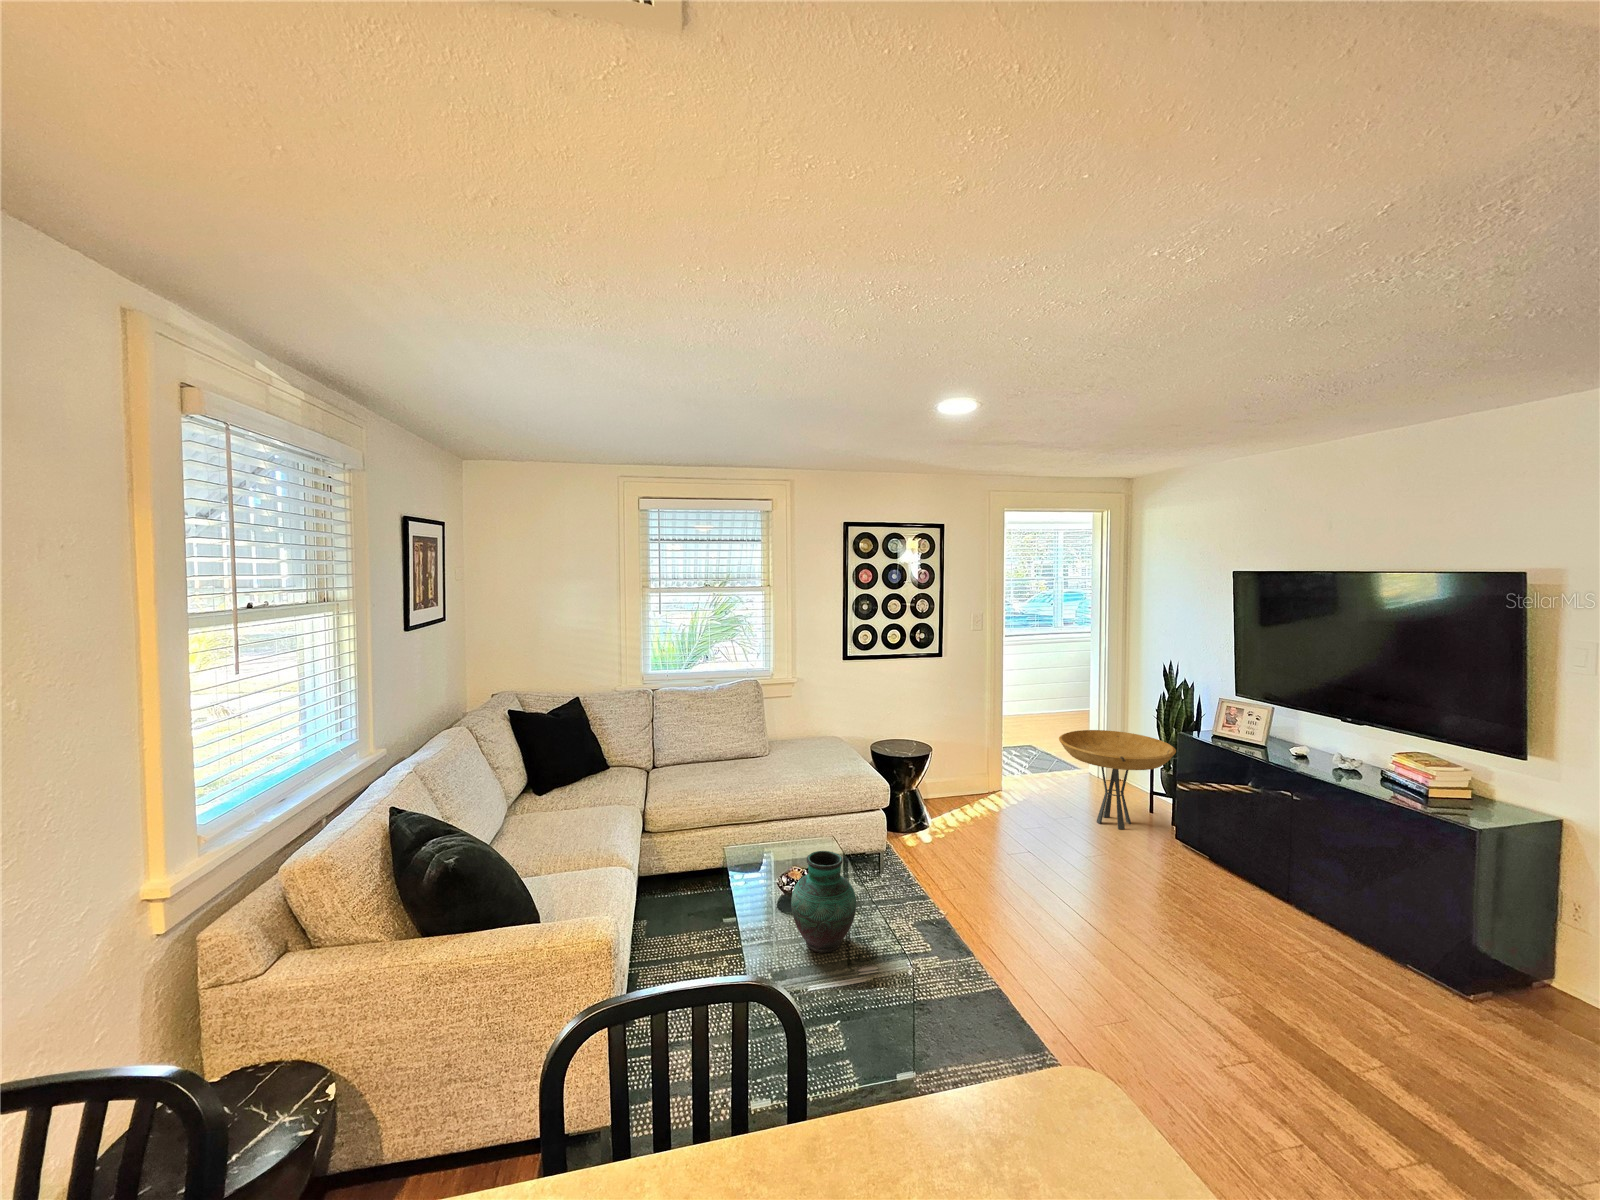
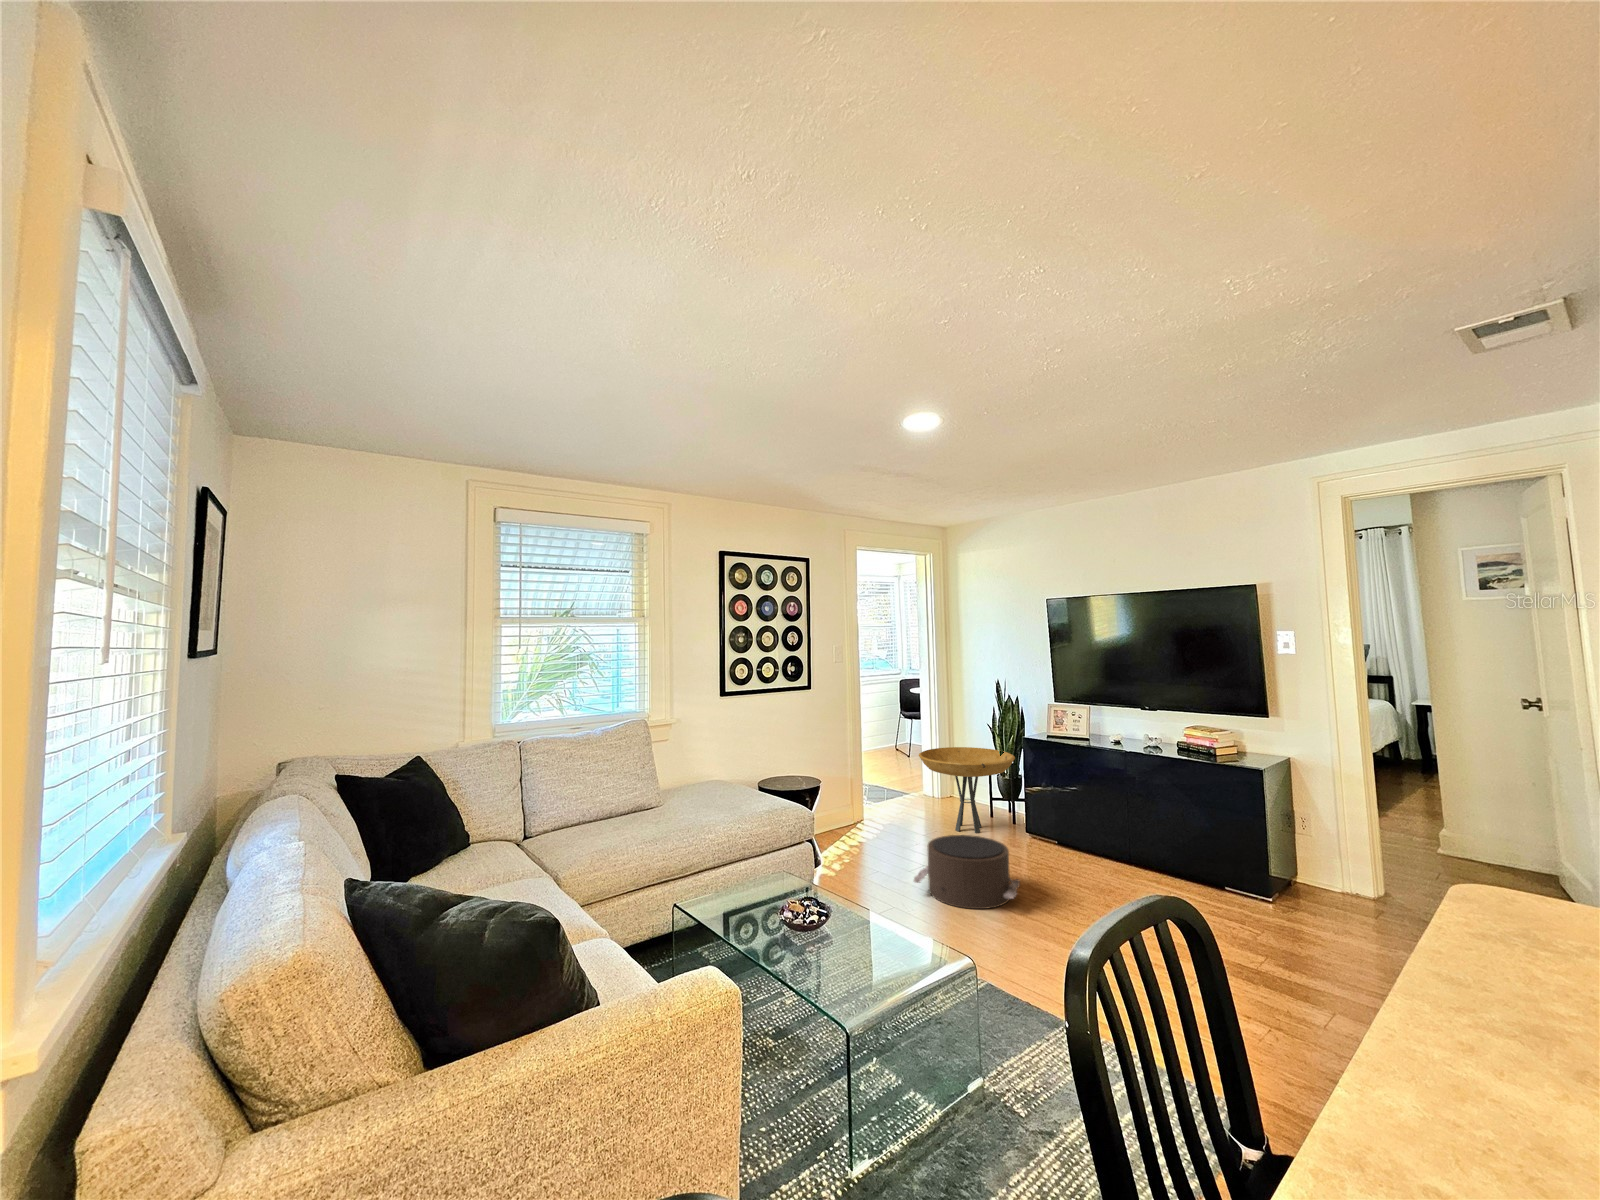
pouf: none [992,830,1113,916] -> present [914,835,1020,909]
vase: present [791,851,856,953] -> none [824,864,894,977]

